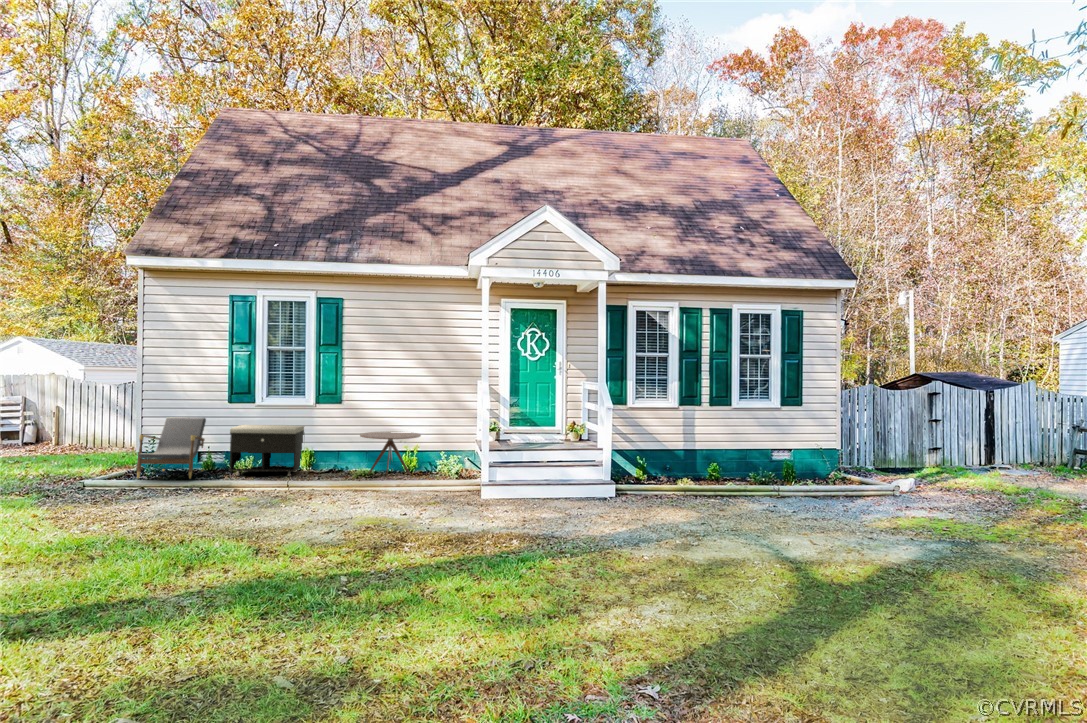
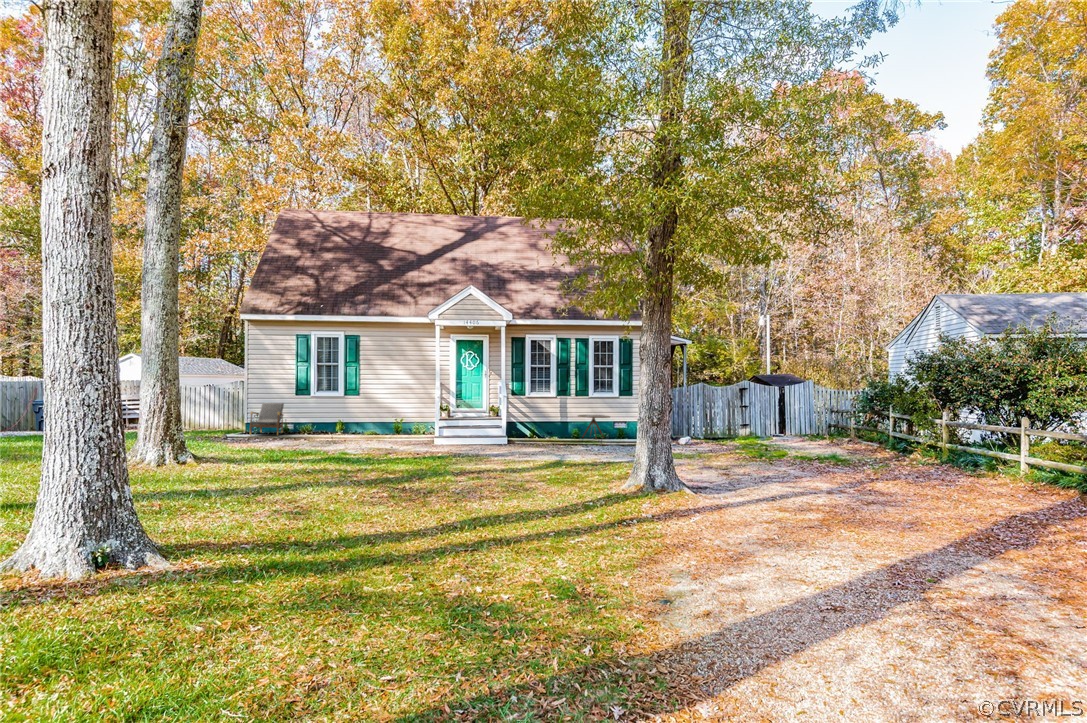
storage bench: present [229,425,304,476] -> none [298,407,338,435]
round table: present [360,431,421,478] -> present [578,415,609,438]

